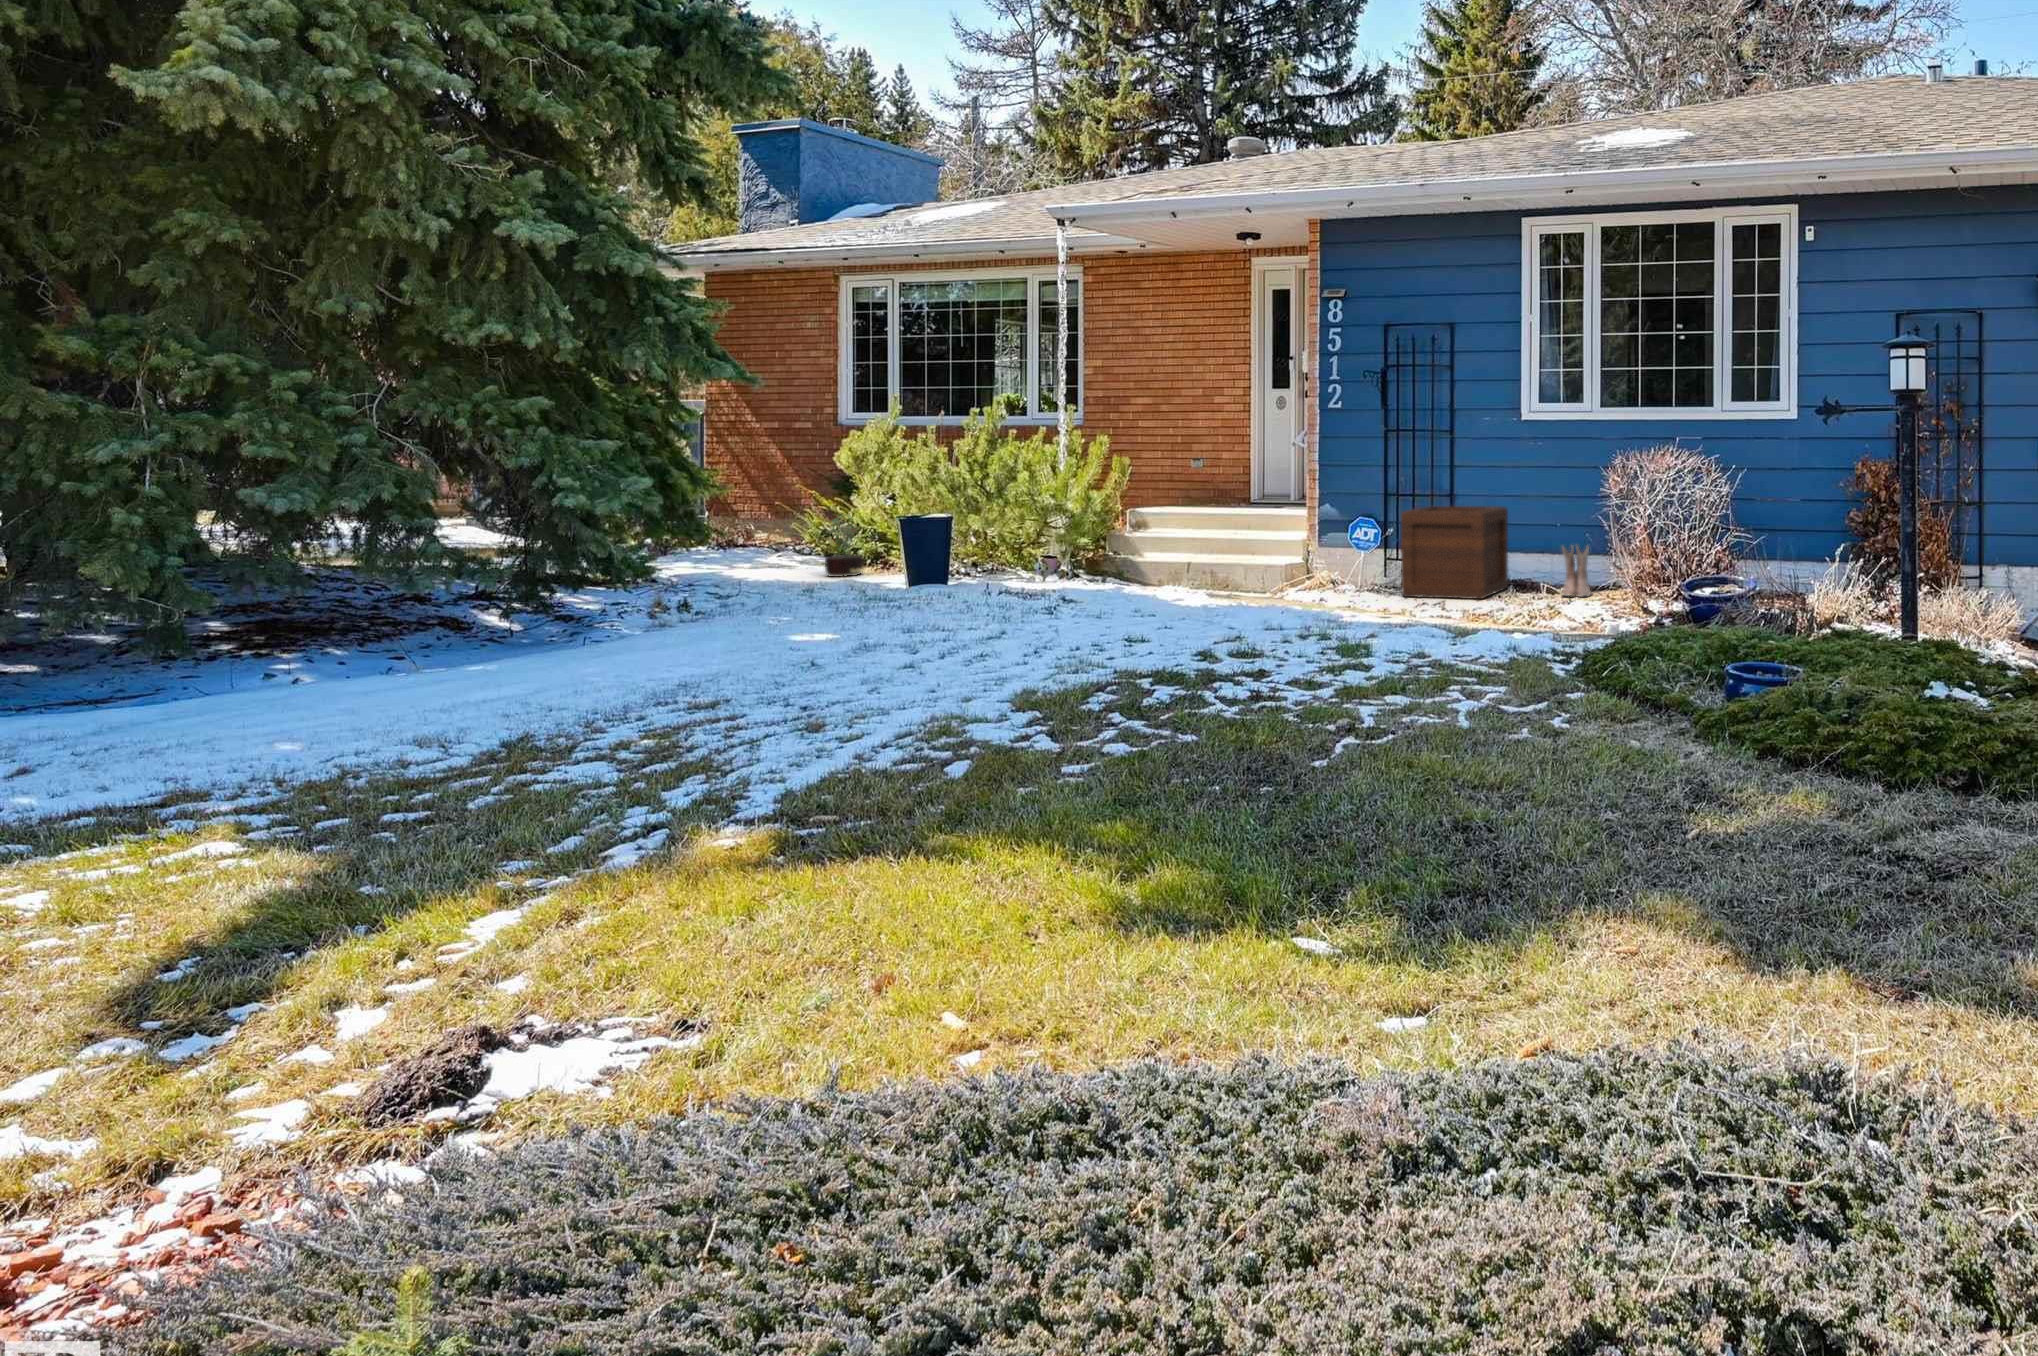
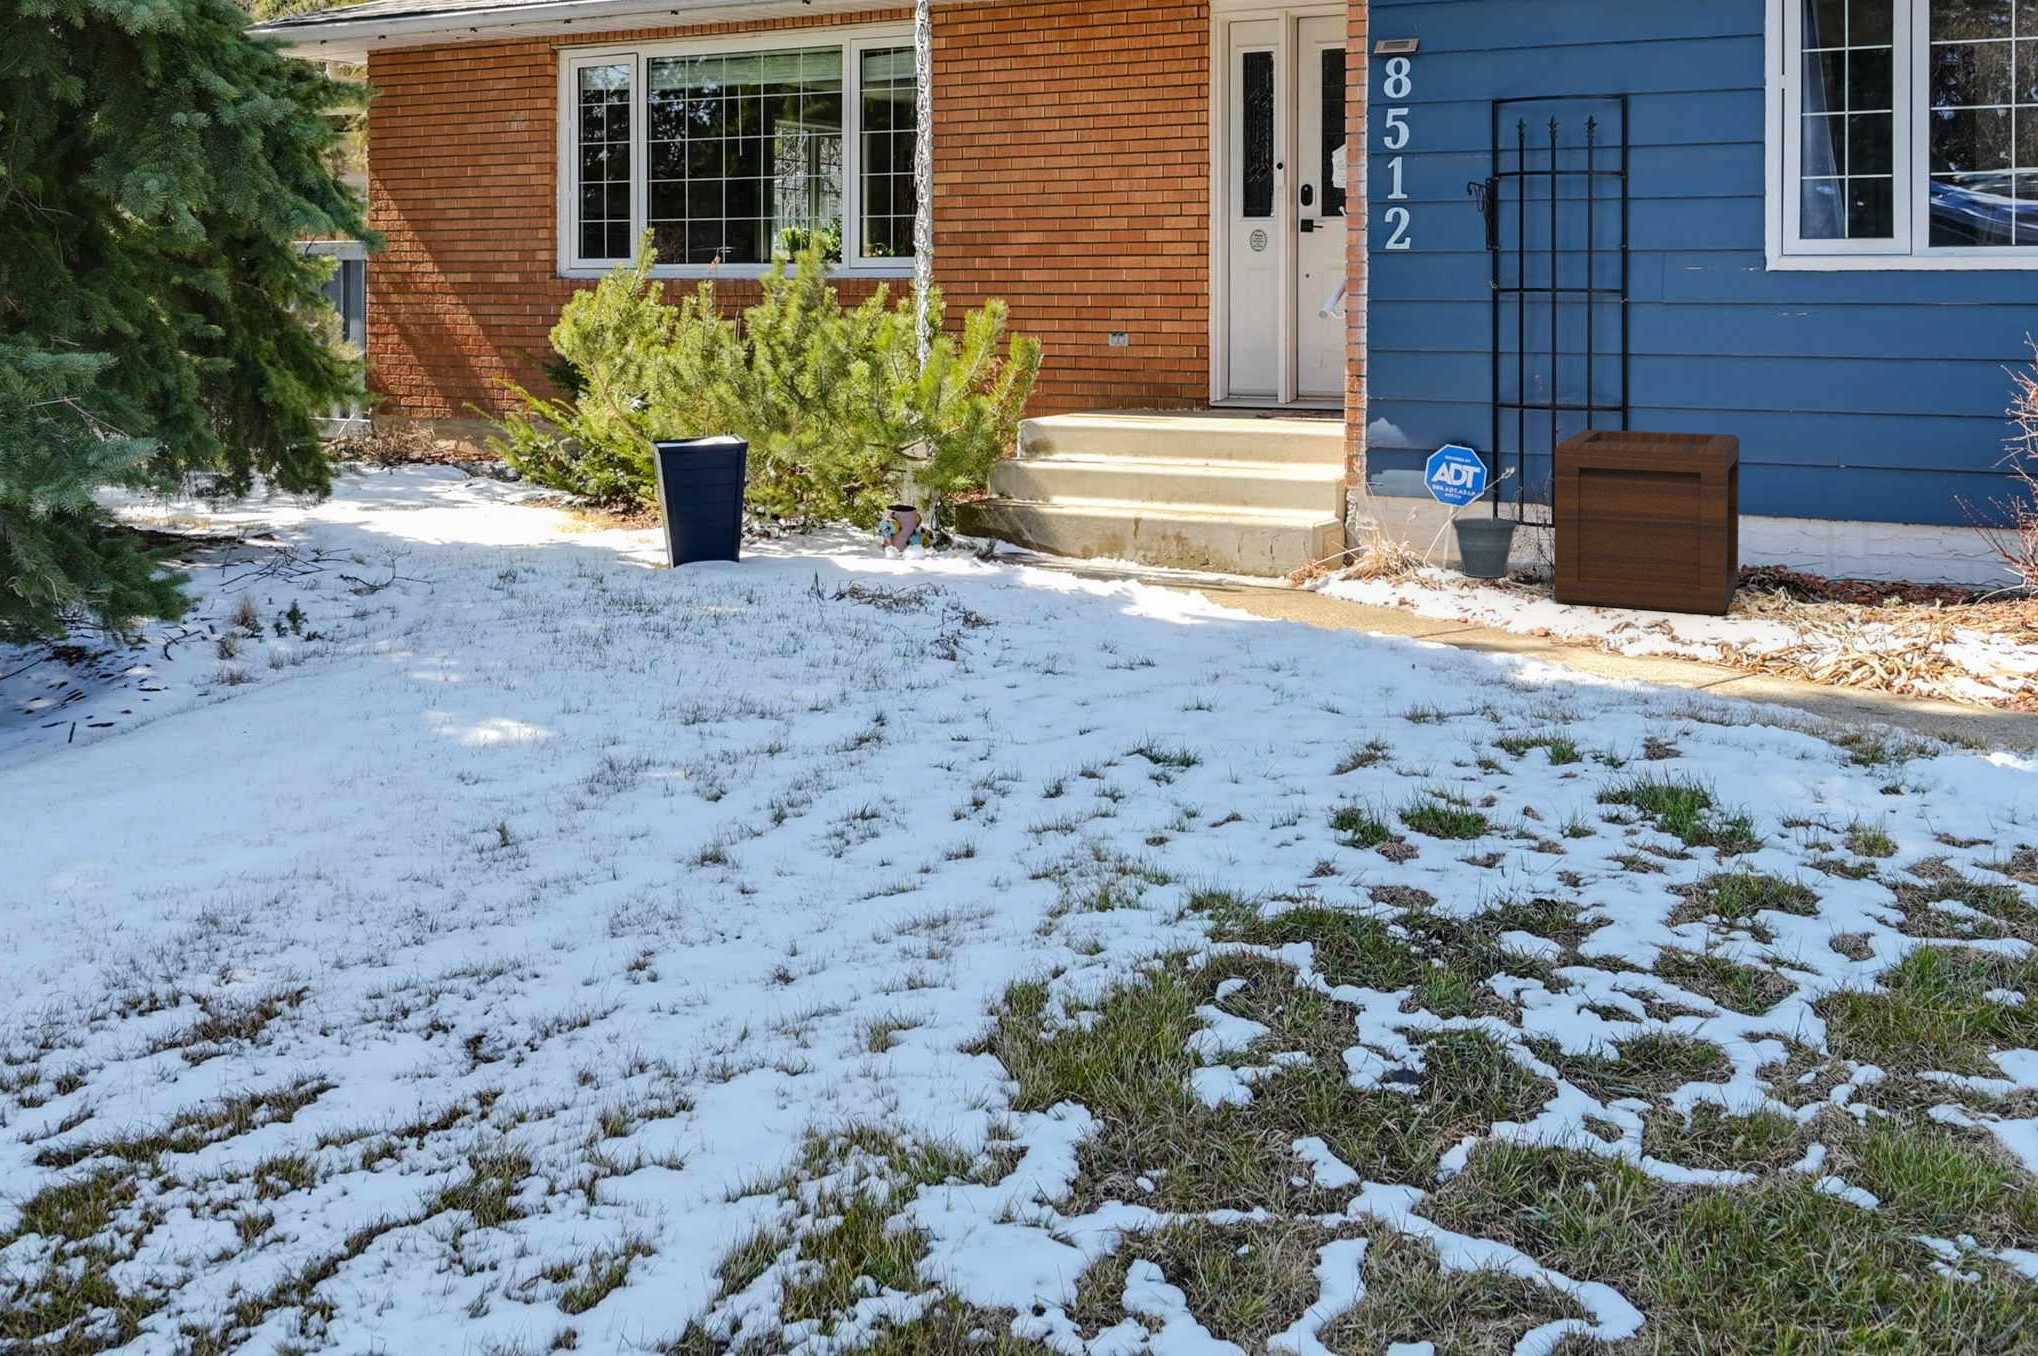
decorative plant: present [825,515,864,577] -> none [544,417,605,522]
bucket: none [1360,540,1398,588] -> present [1452,490,1519,578]
boots: present [1562,547,1591,597] -> none [1864,513,1931,617]

